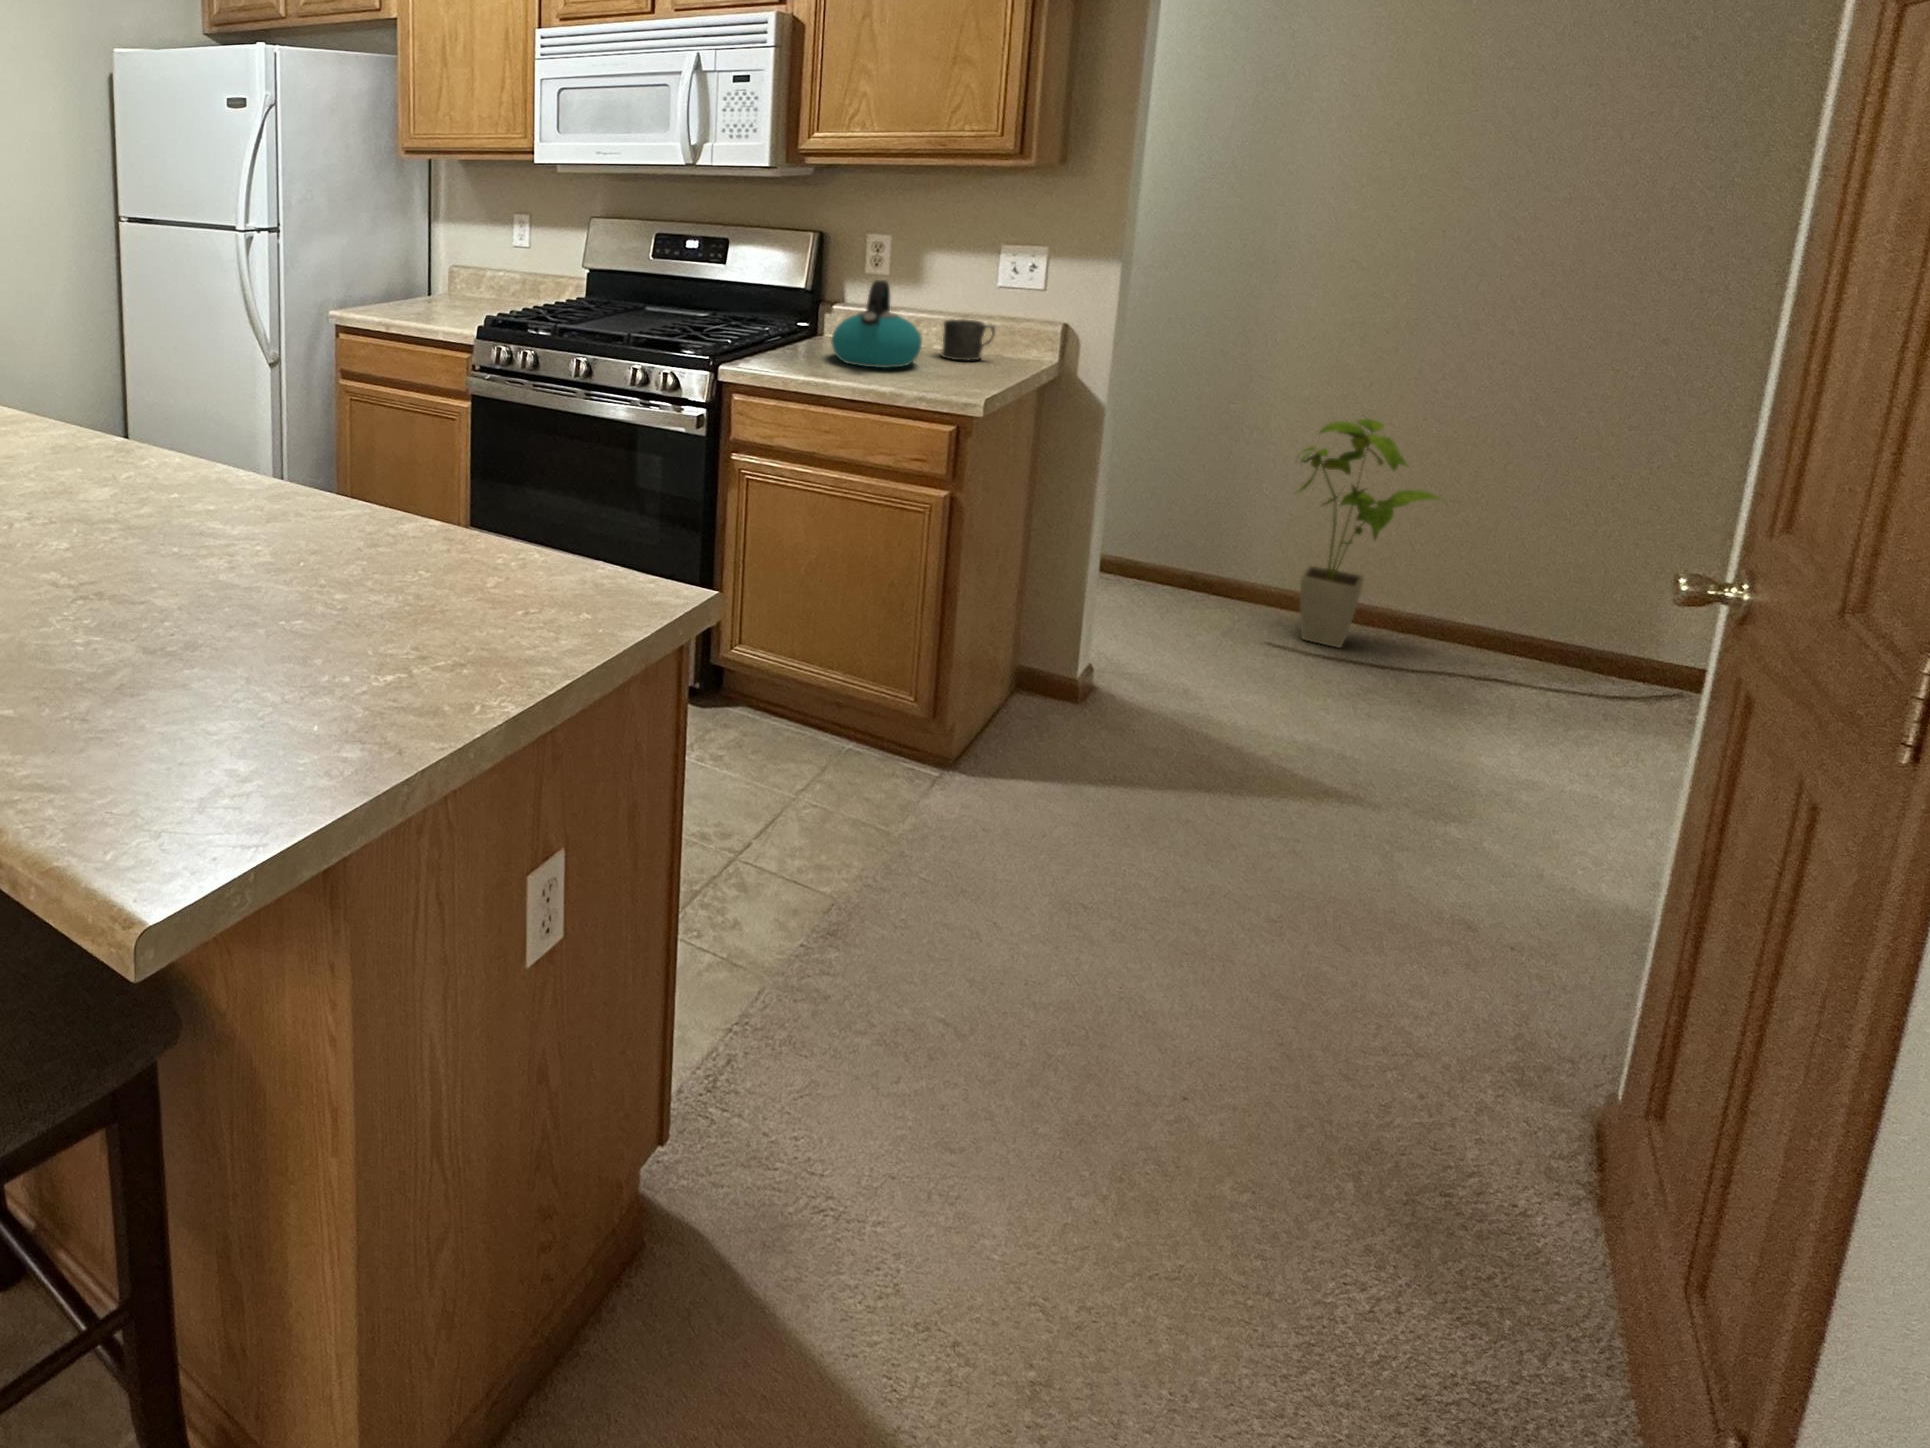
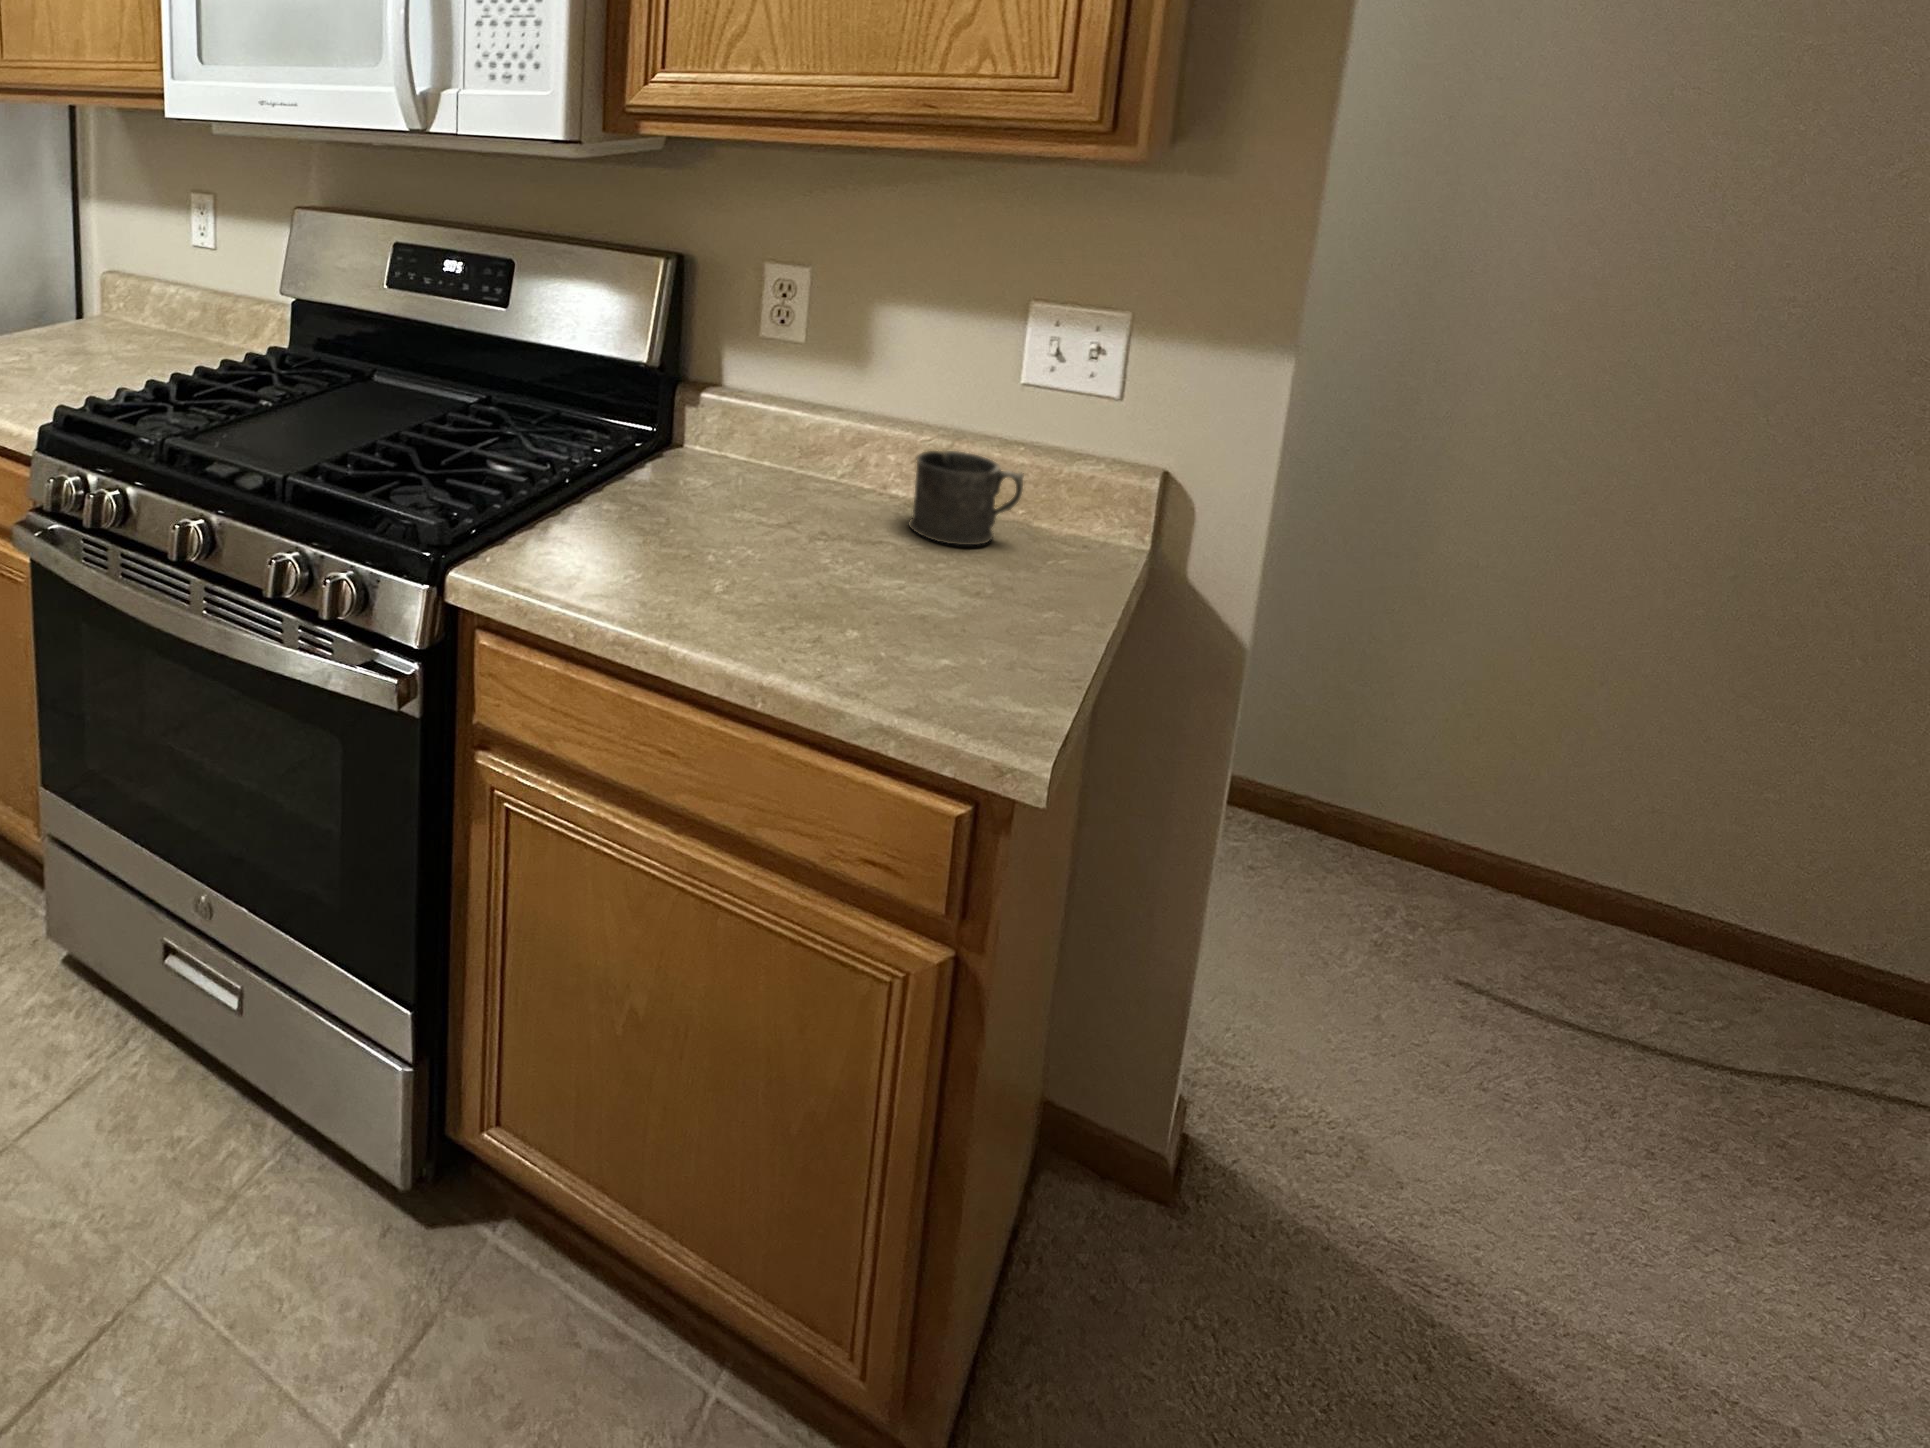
kettle: present [831,280,922,368] -> none [689,384,878,581]
house plant: present [1295,419,1440,647] -> none [1489,596,1797,988]

